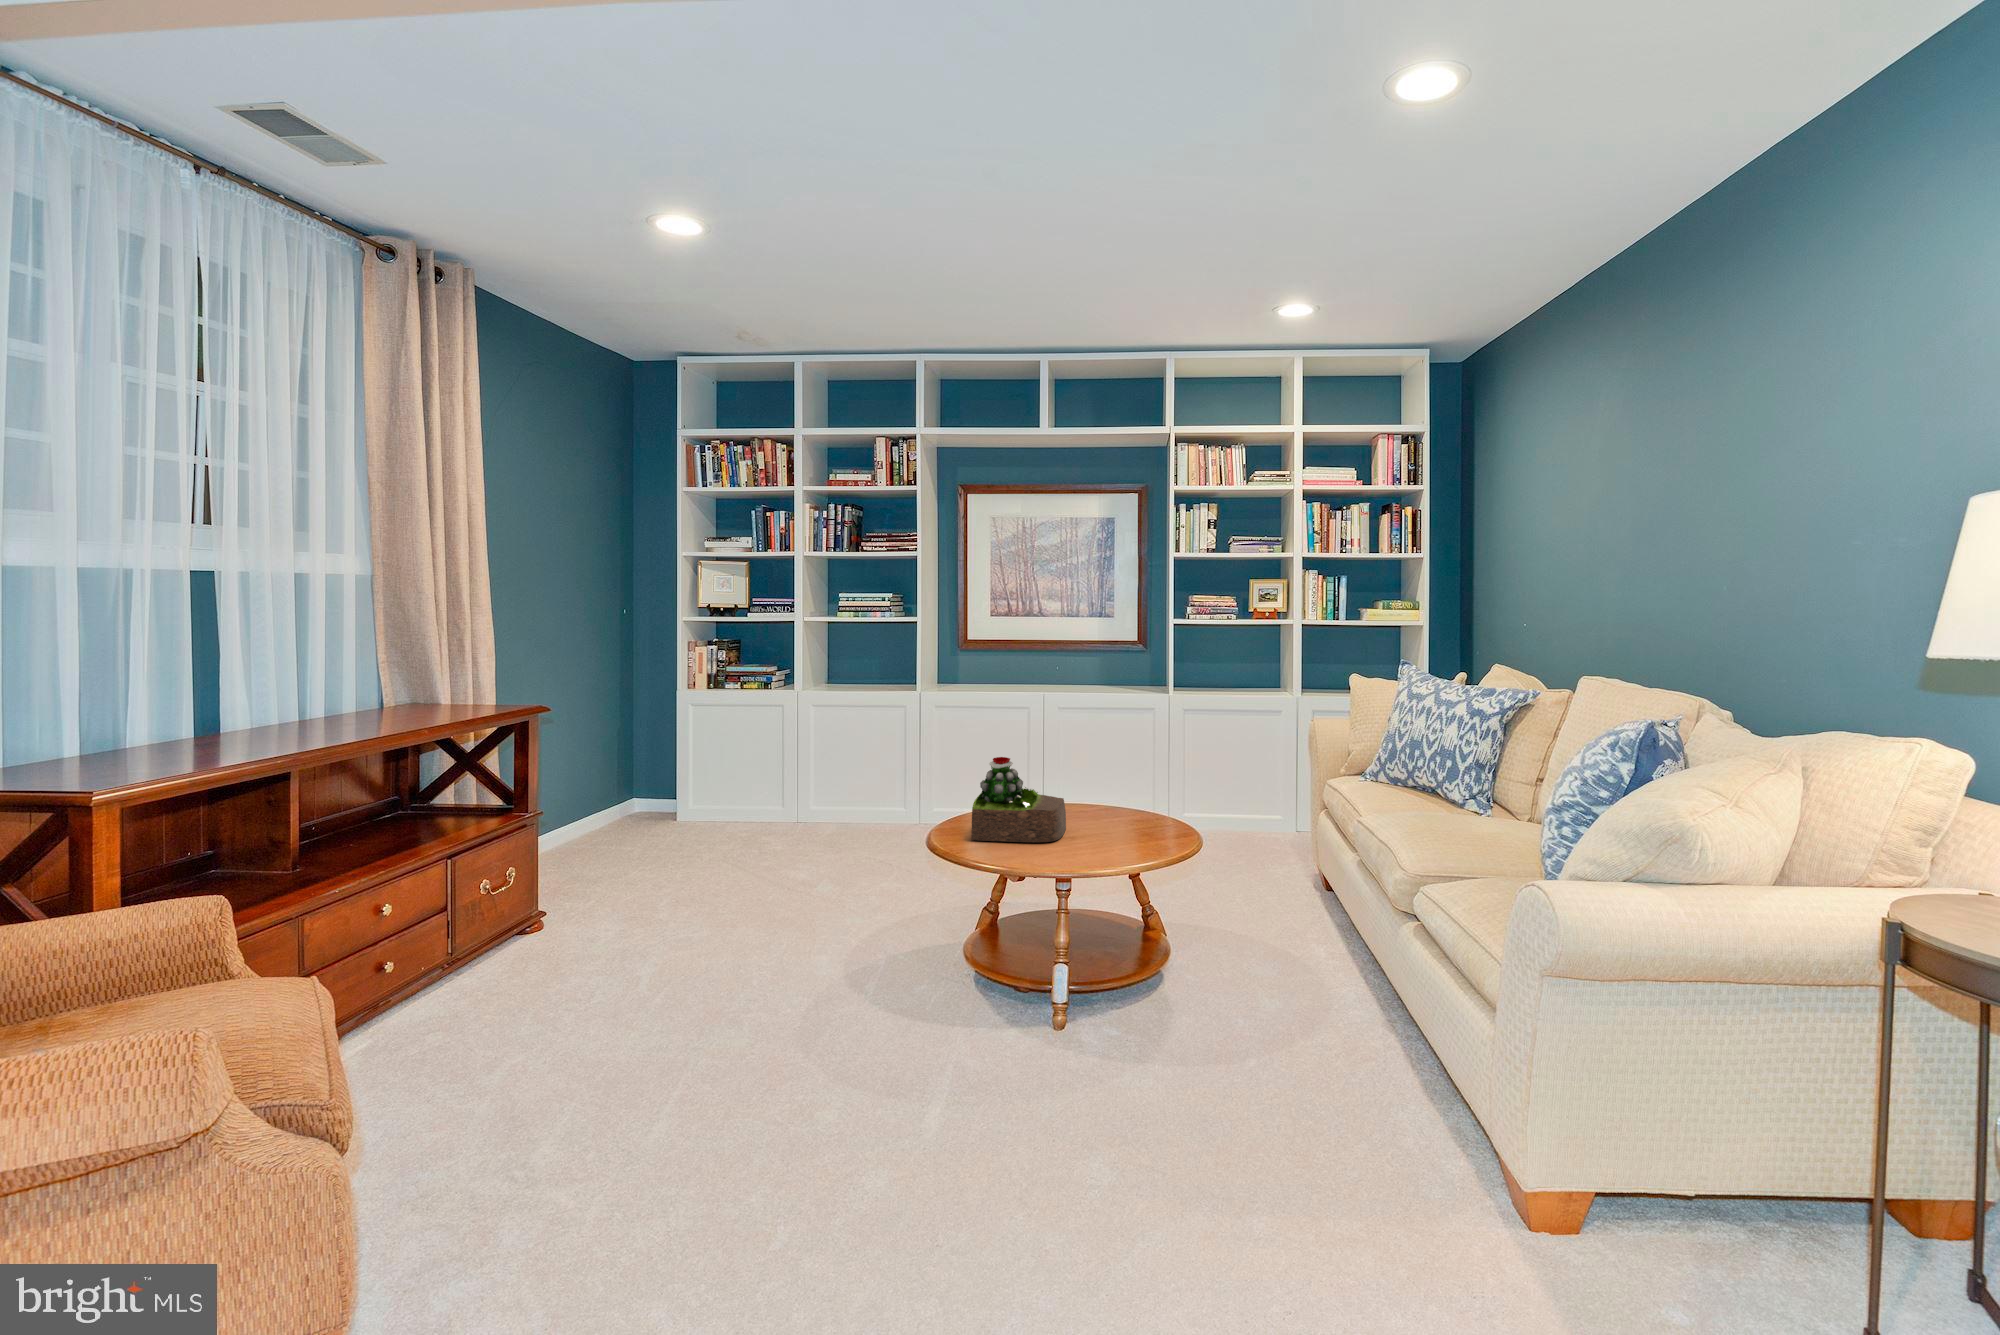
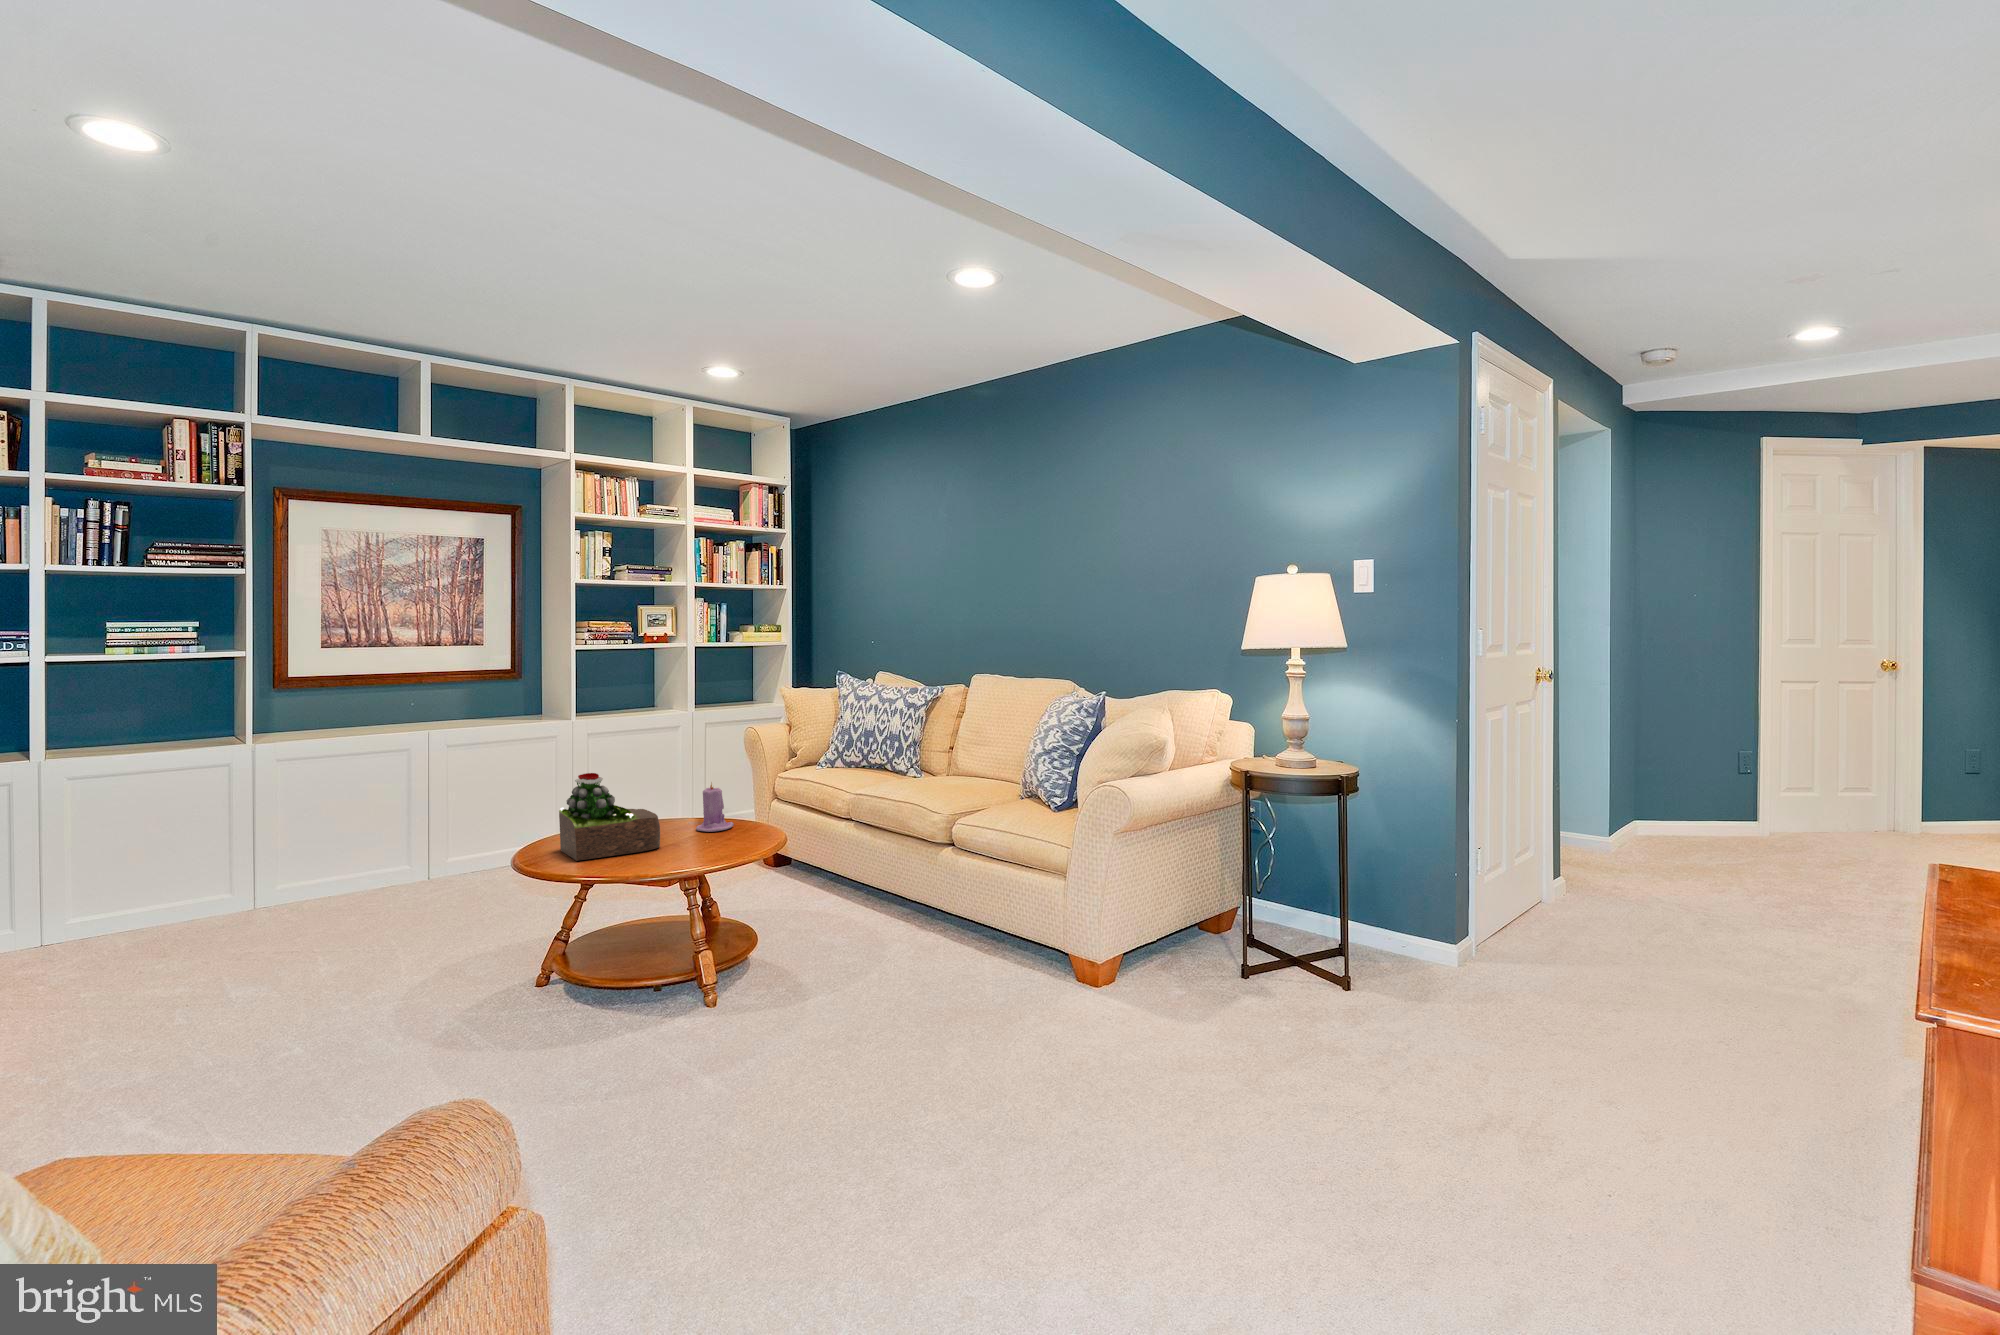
candle: none [1120,780,1159,834] -> present [696,783,734,832]

